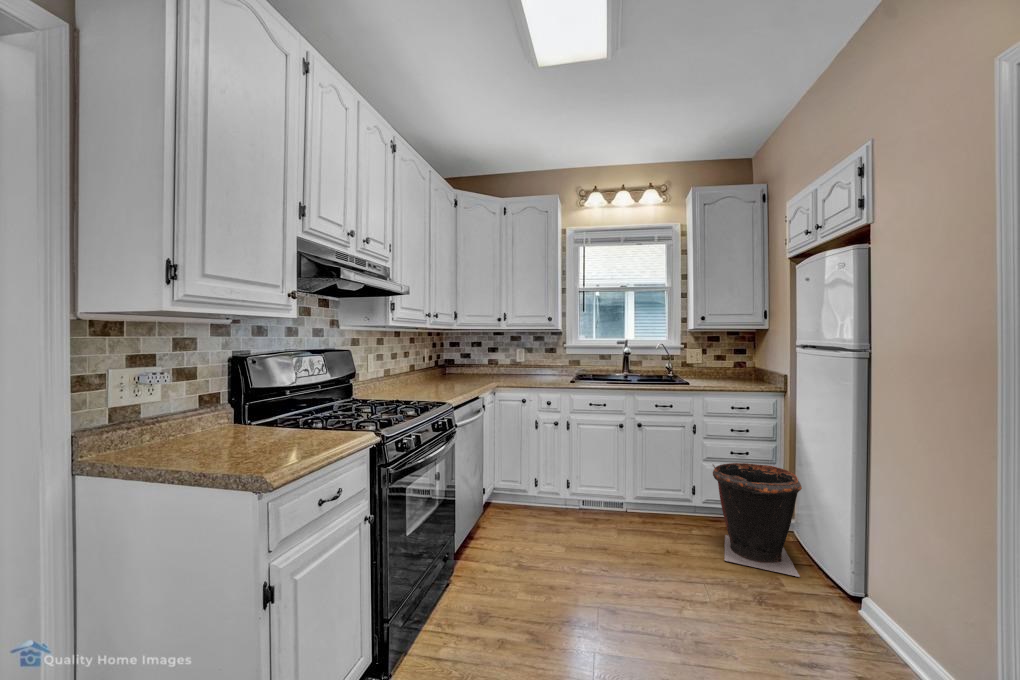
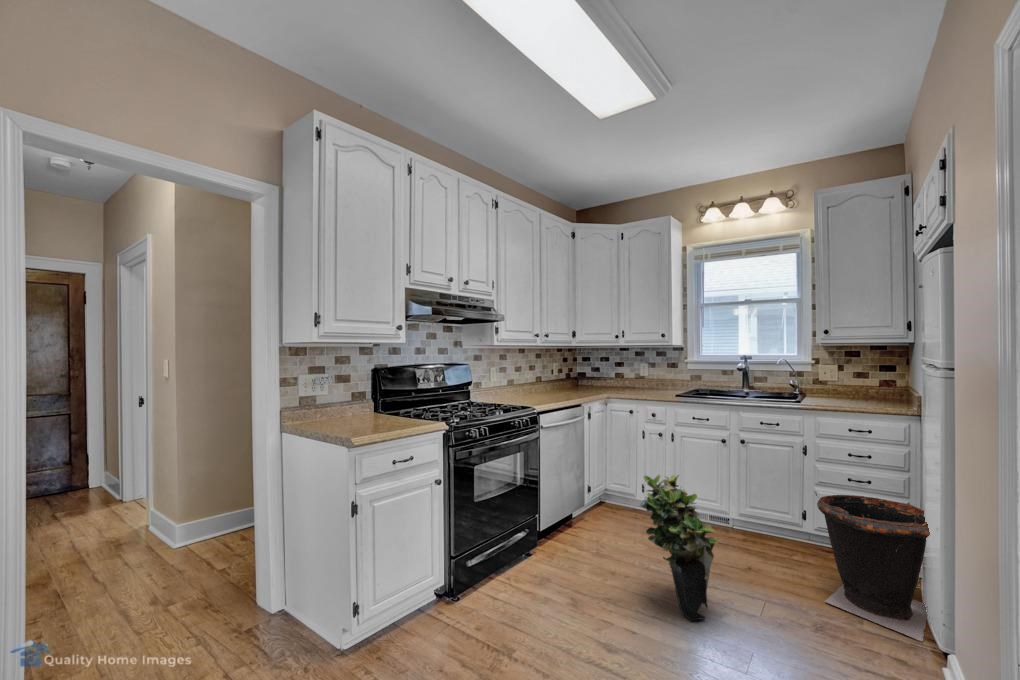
potted plant: none [587,464,667,611] -> present [640,475,718,621]

